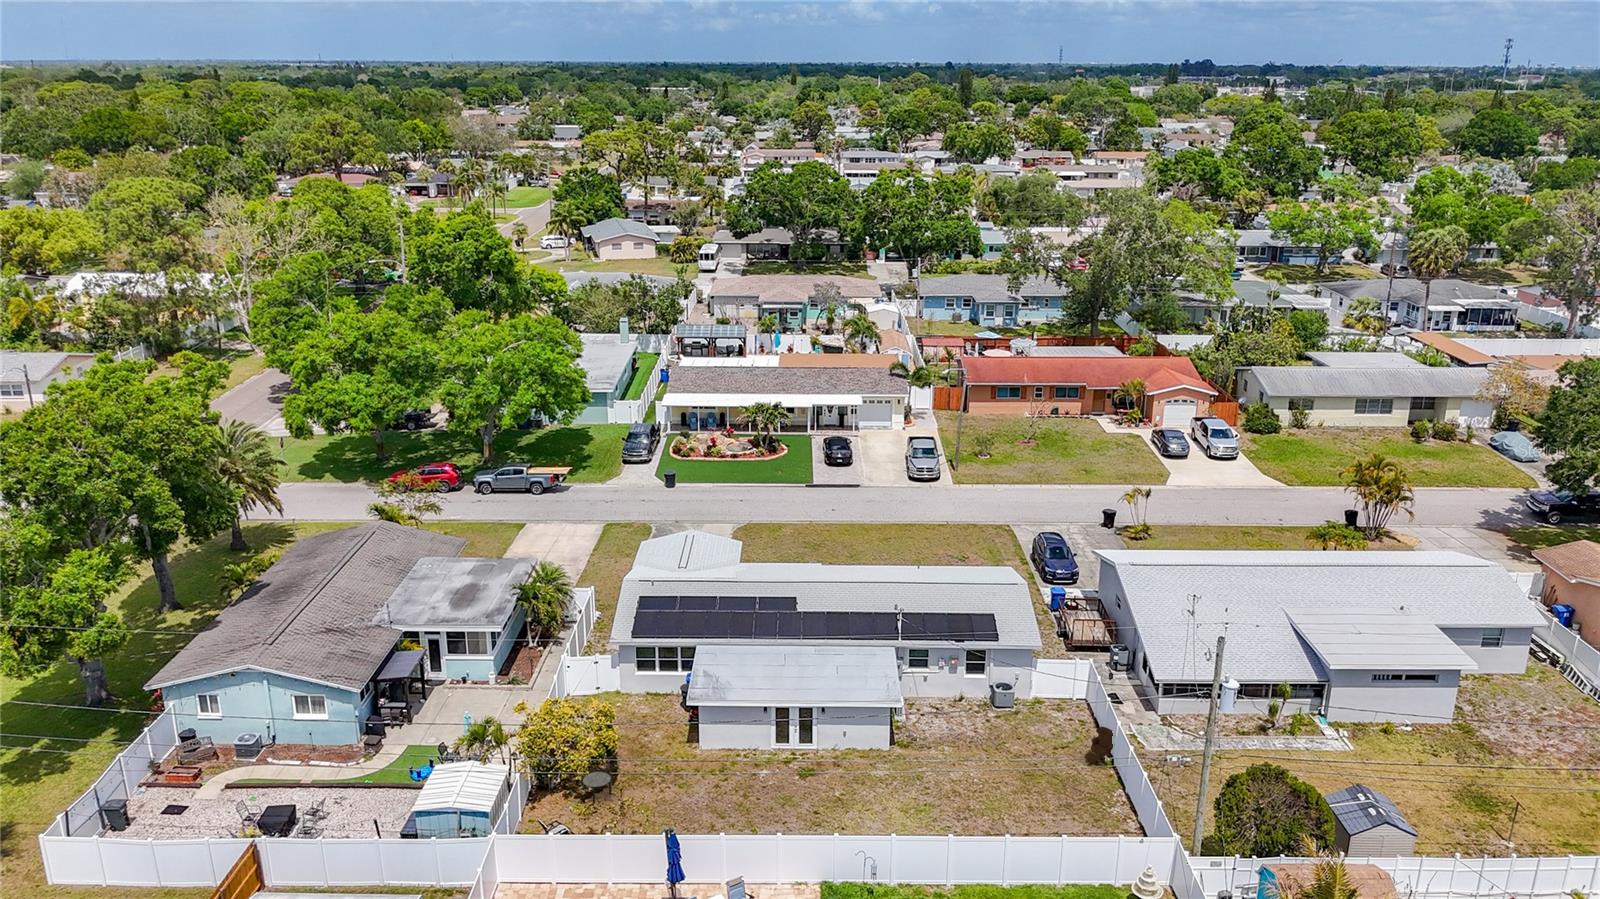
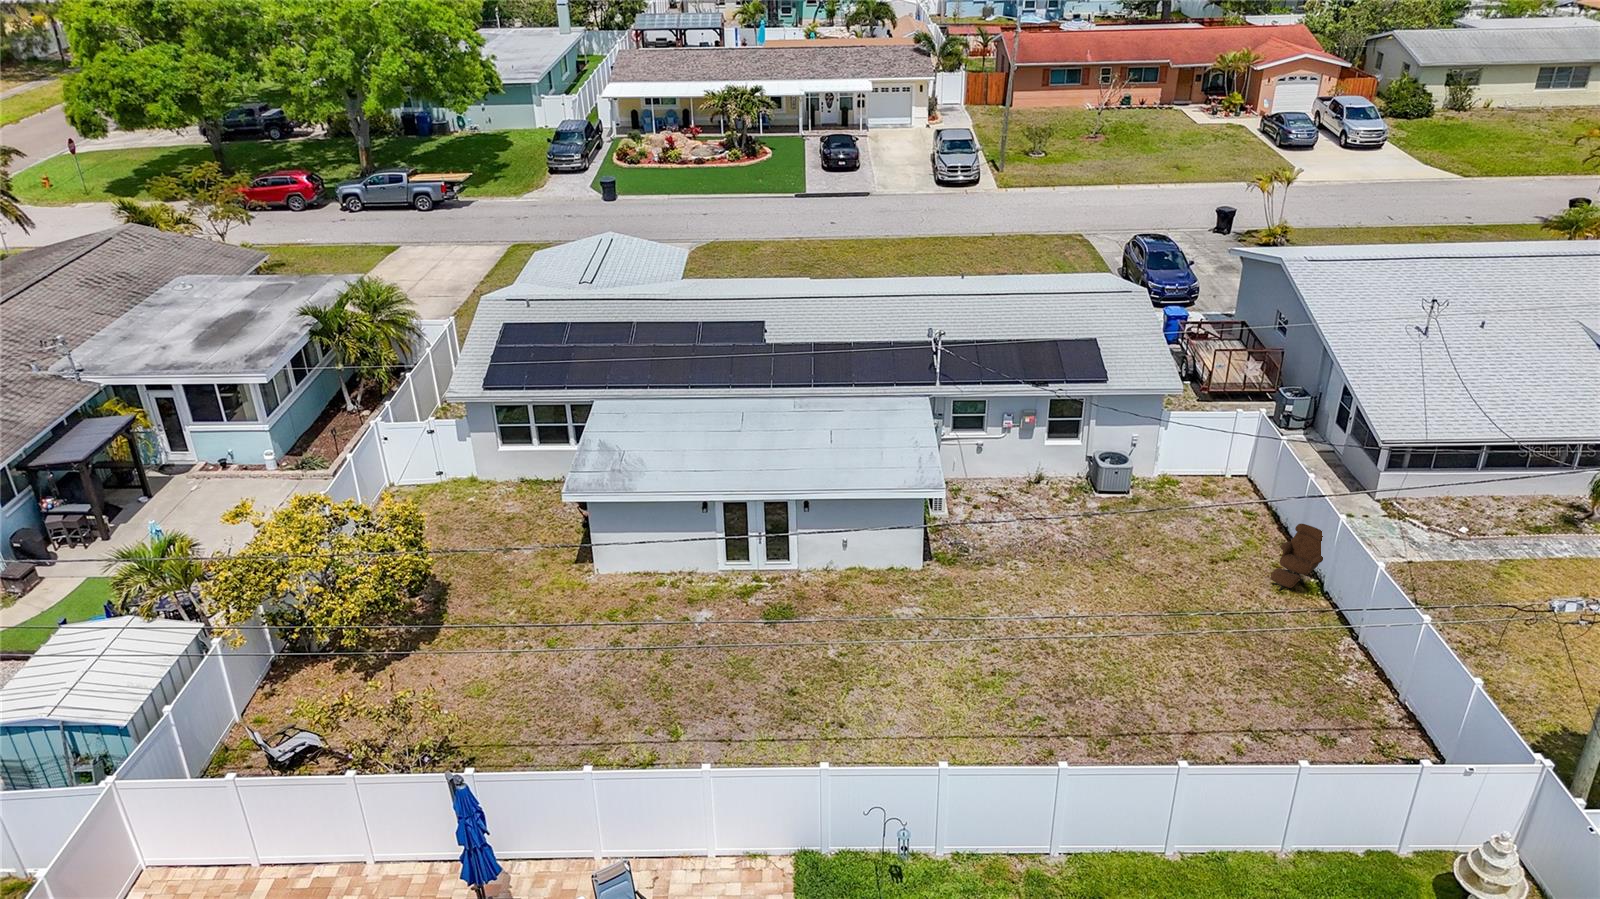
round table: present [581,770,612,802] -> none [358,618,419,678]

